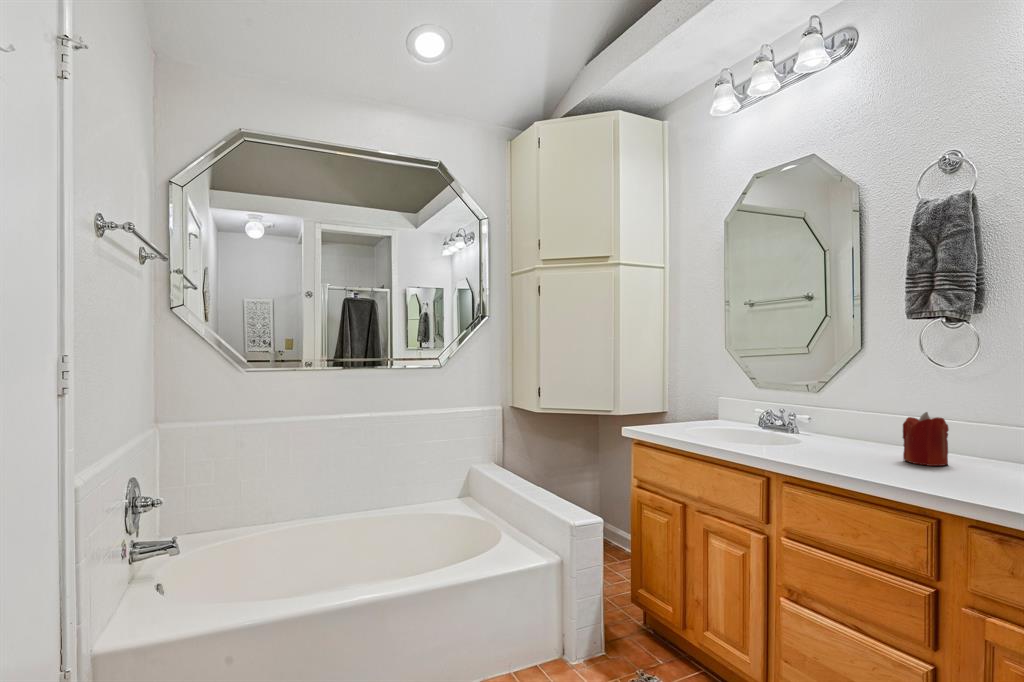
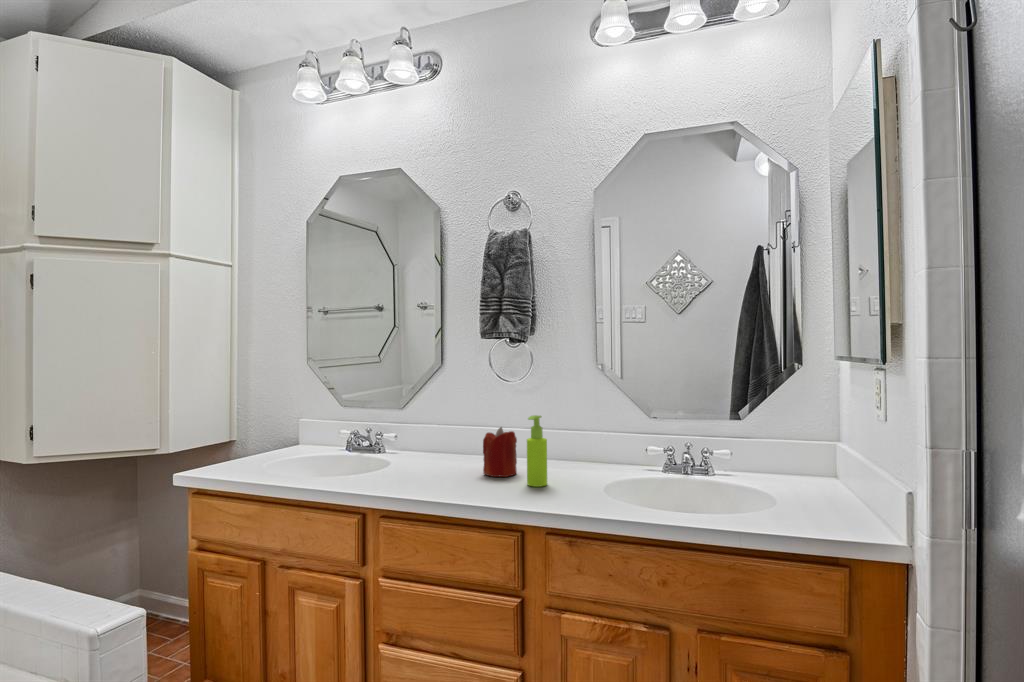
soap dispenser: none [955,400,985,480] -> present [527,415,547,487]

